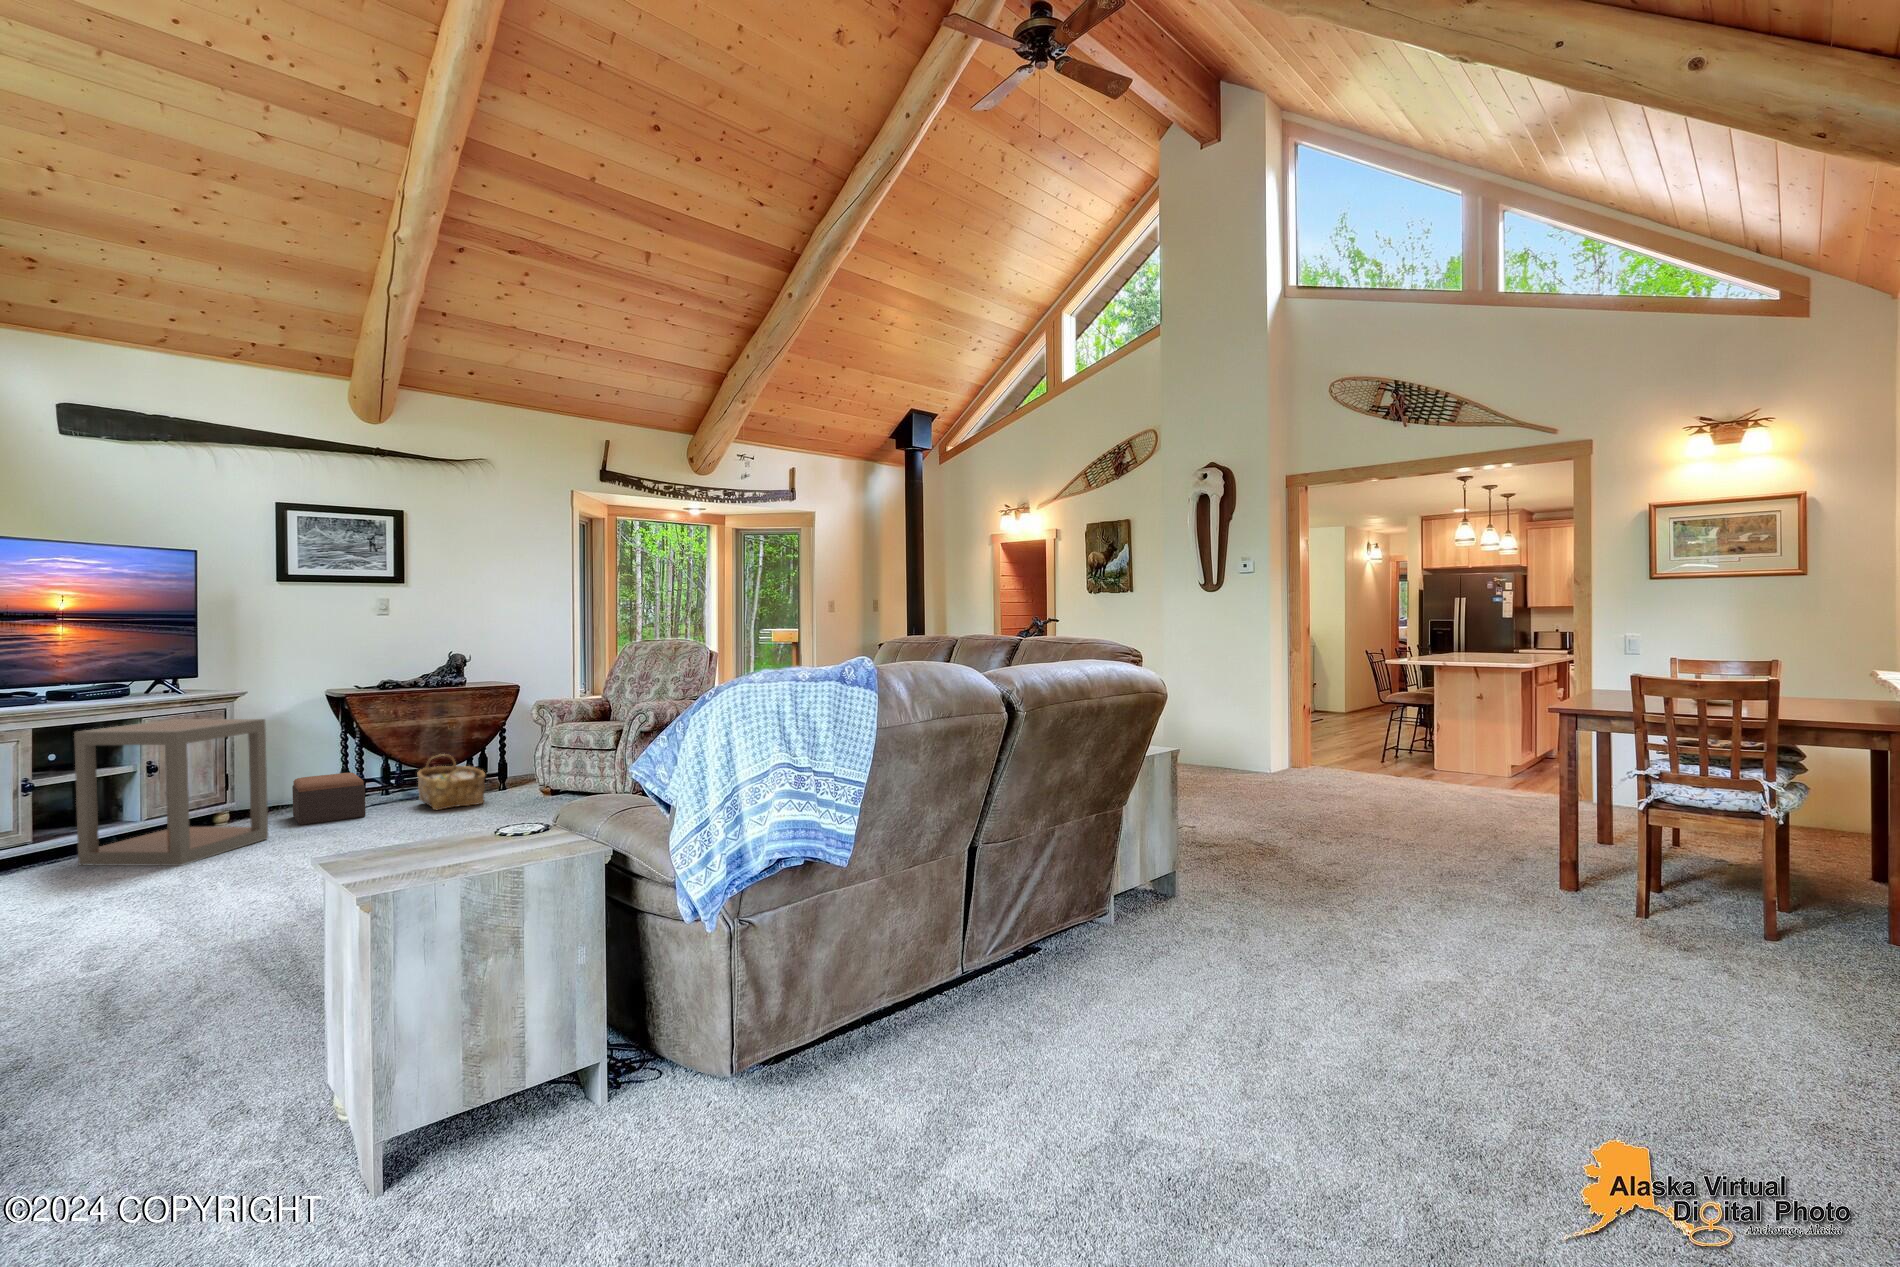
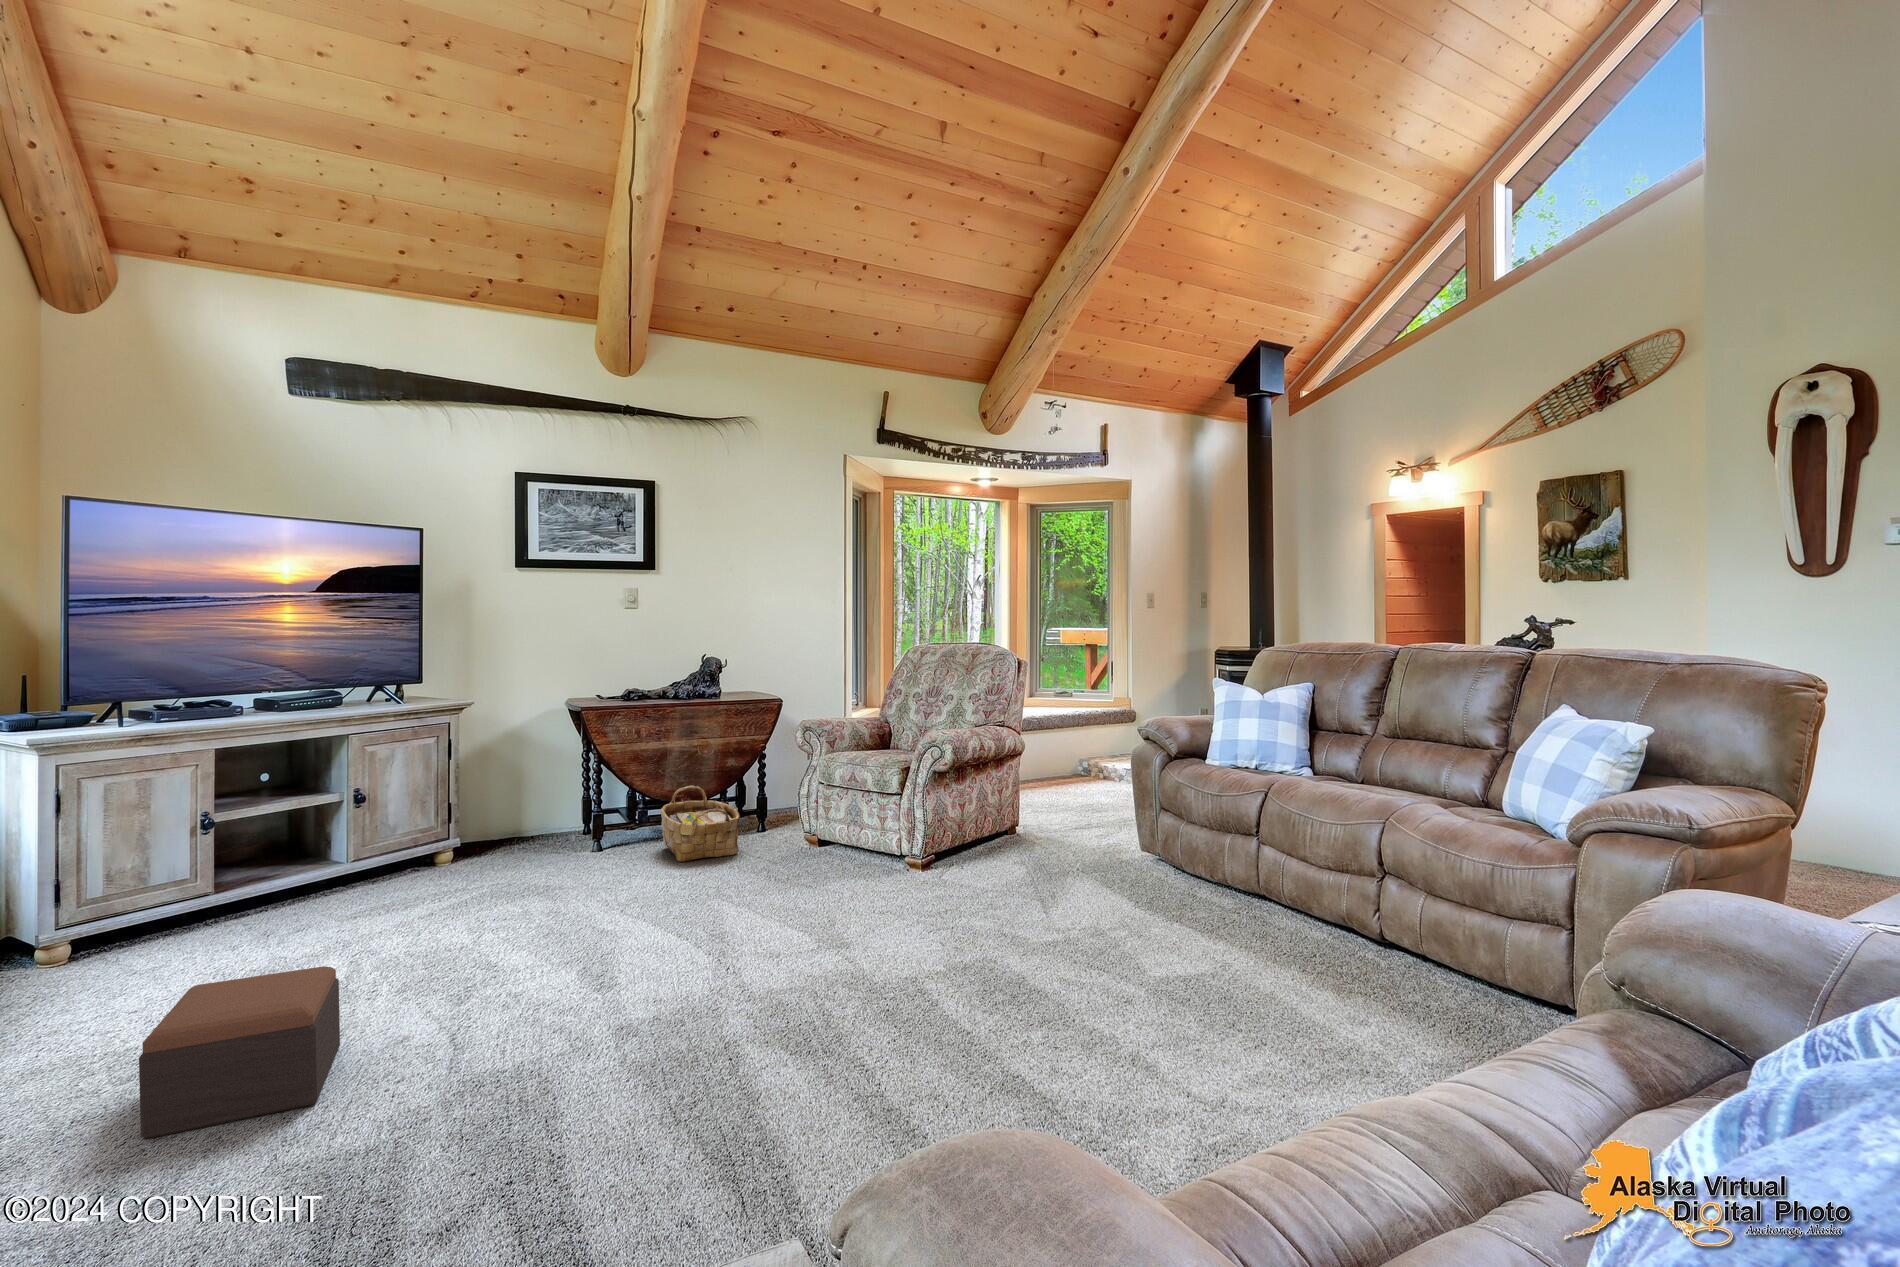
side table: present [74,719,268,866] -> none [258,738,480,942]
footstool: present [292,773,366,825] -> present [139,966,340,1139]

